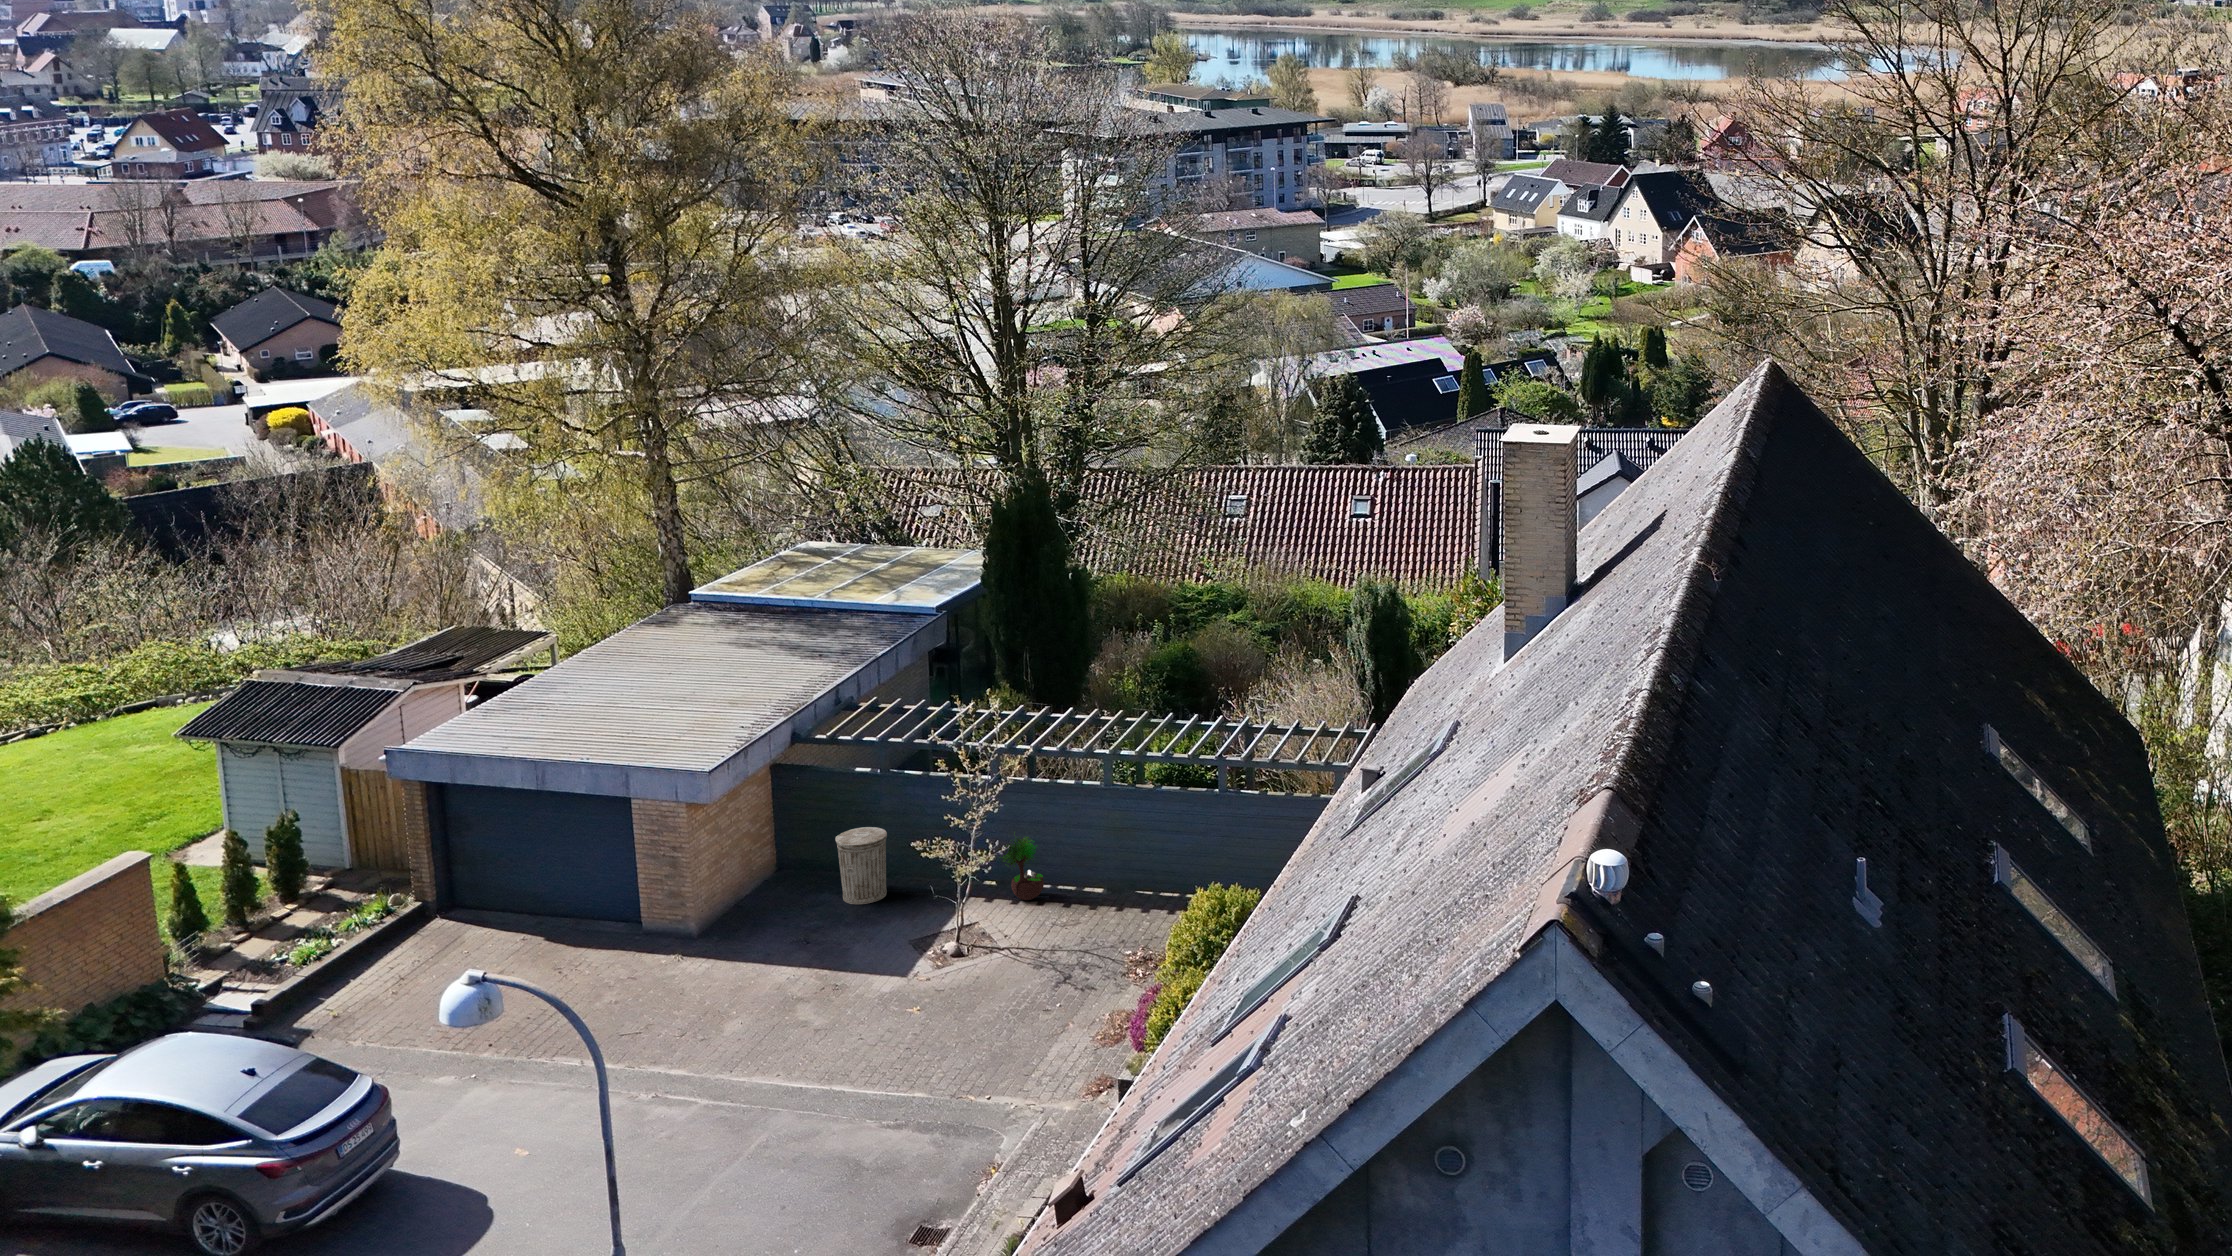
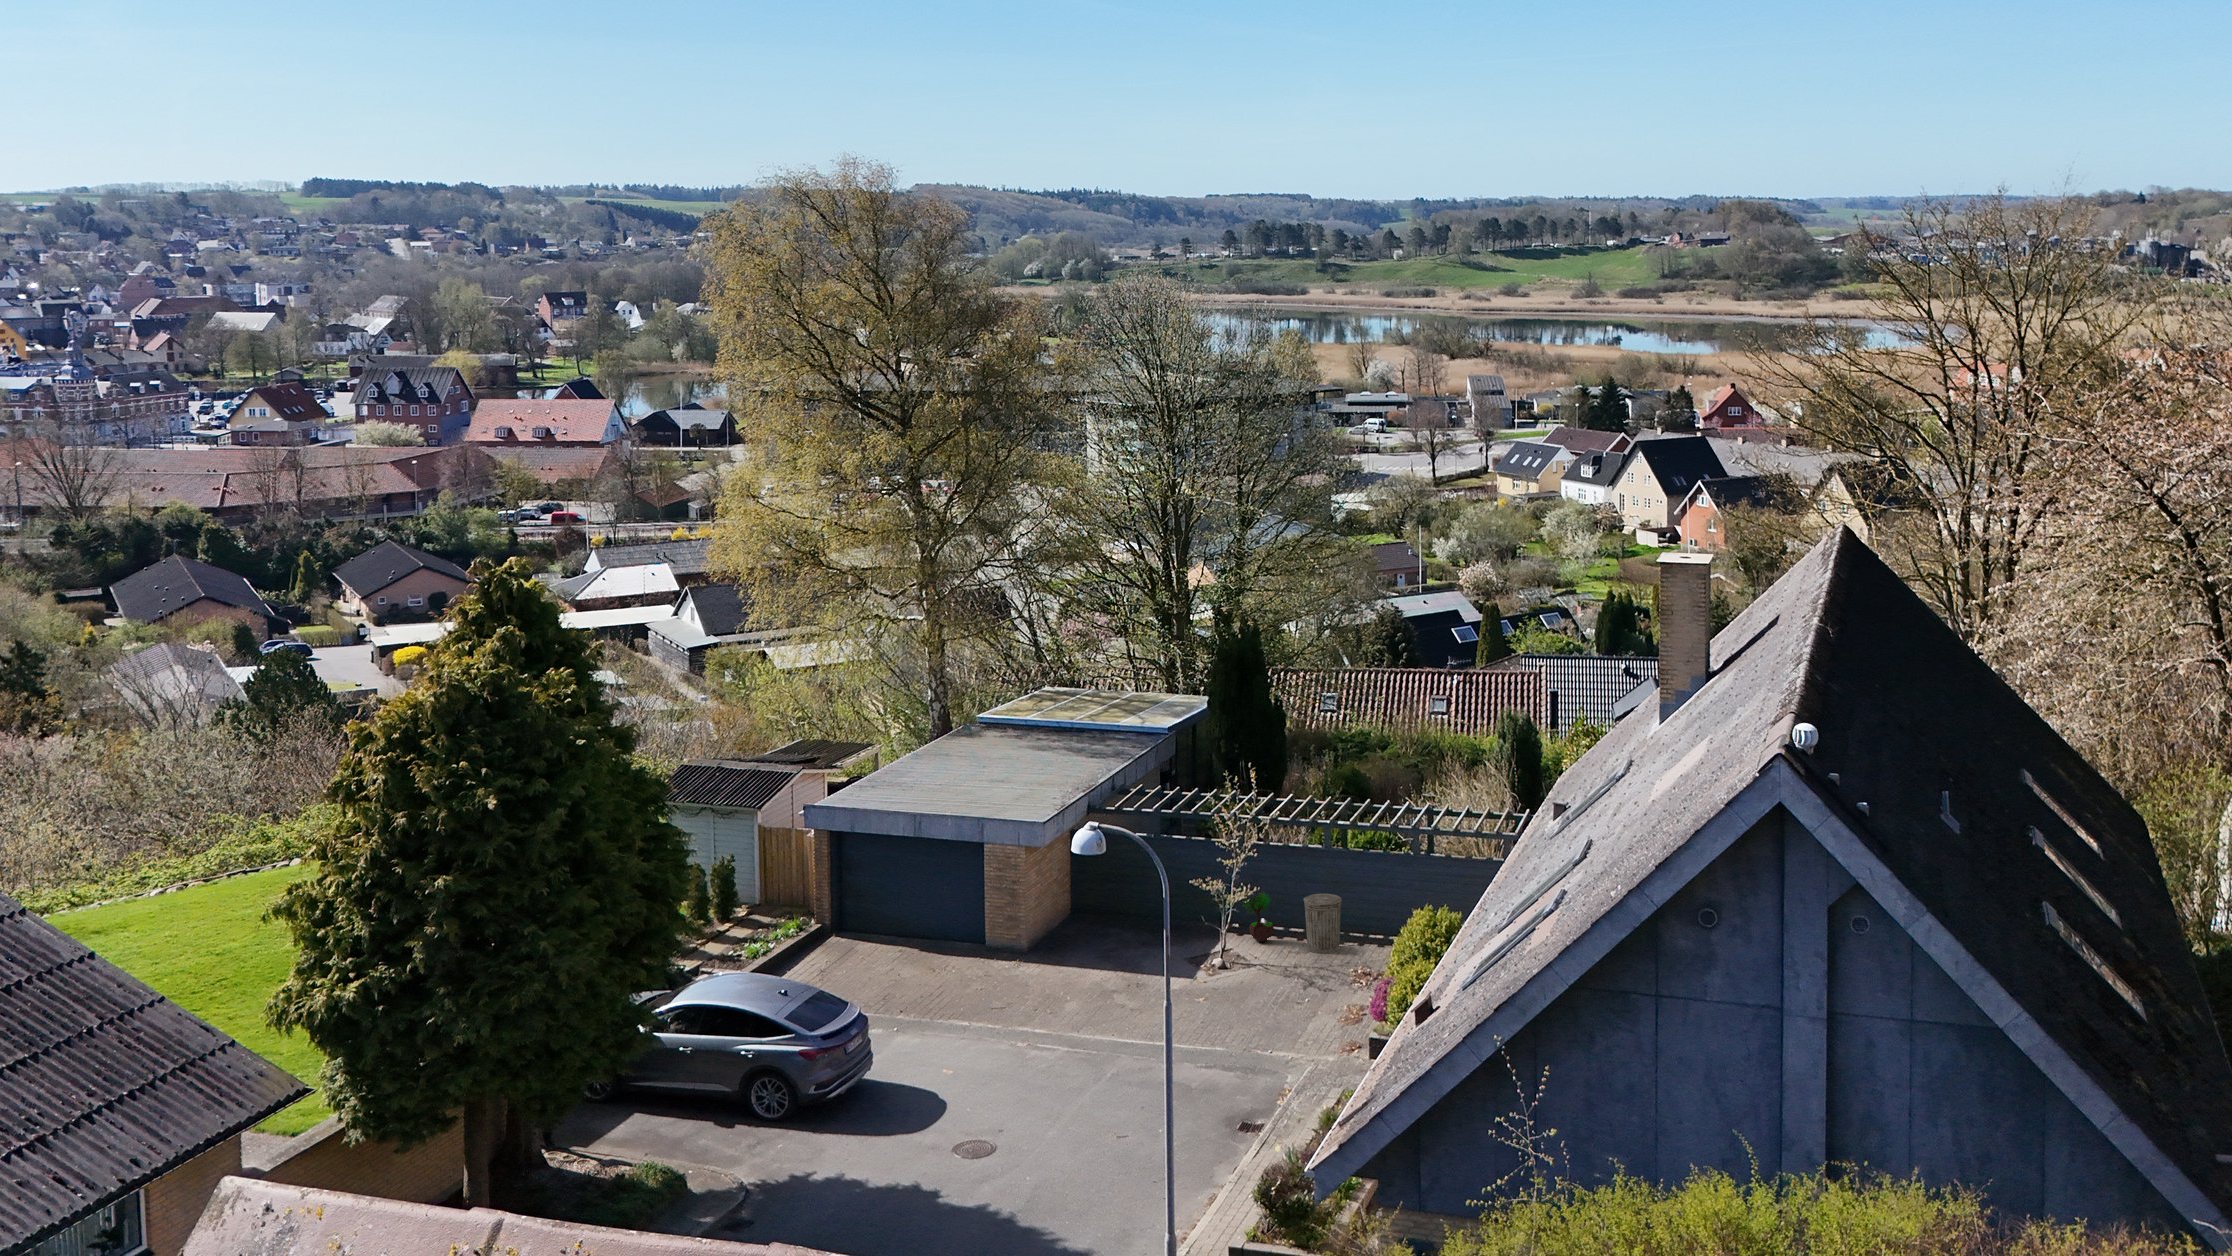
trash can: present [835,827,887,904] -> present [1304,894,1342,954]

